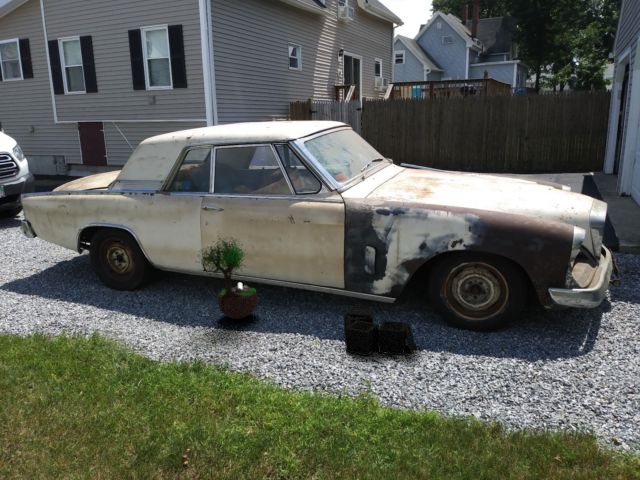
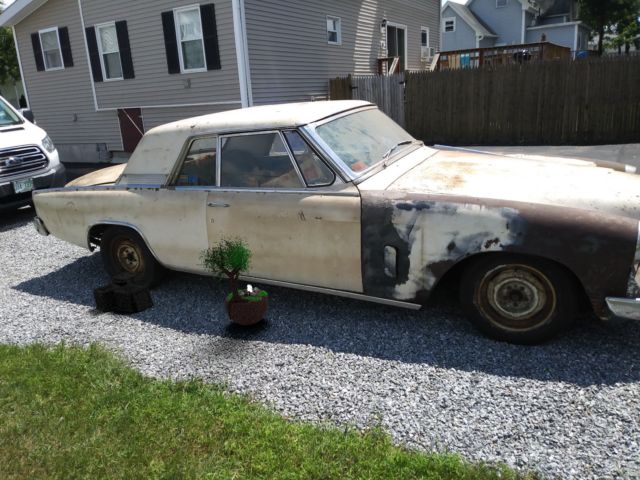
storage bin: present [344,306,415,359] -> present [93,272,154,313]

